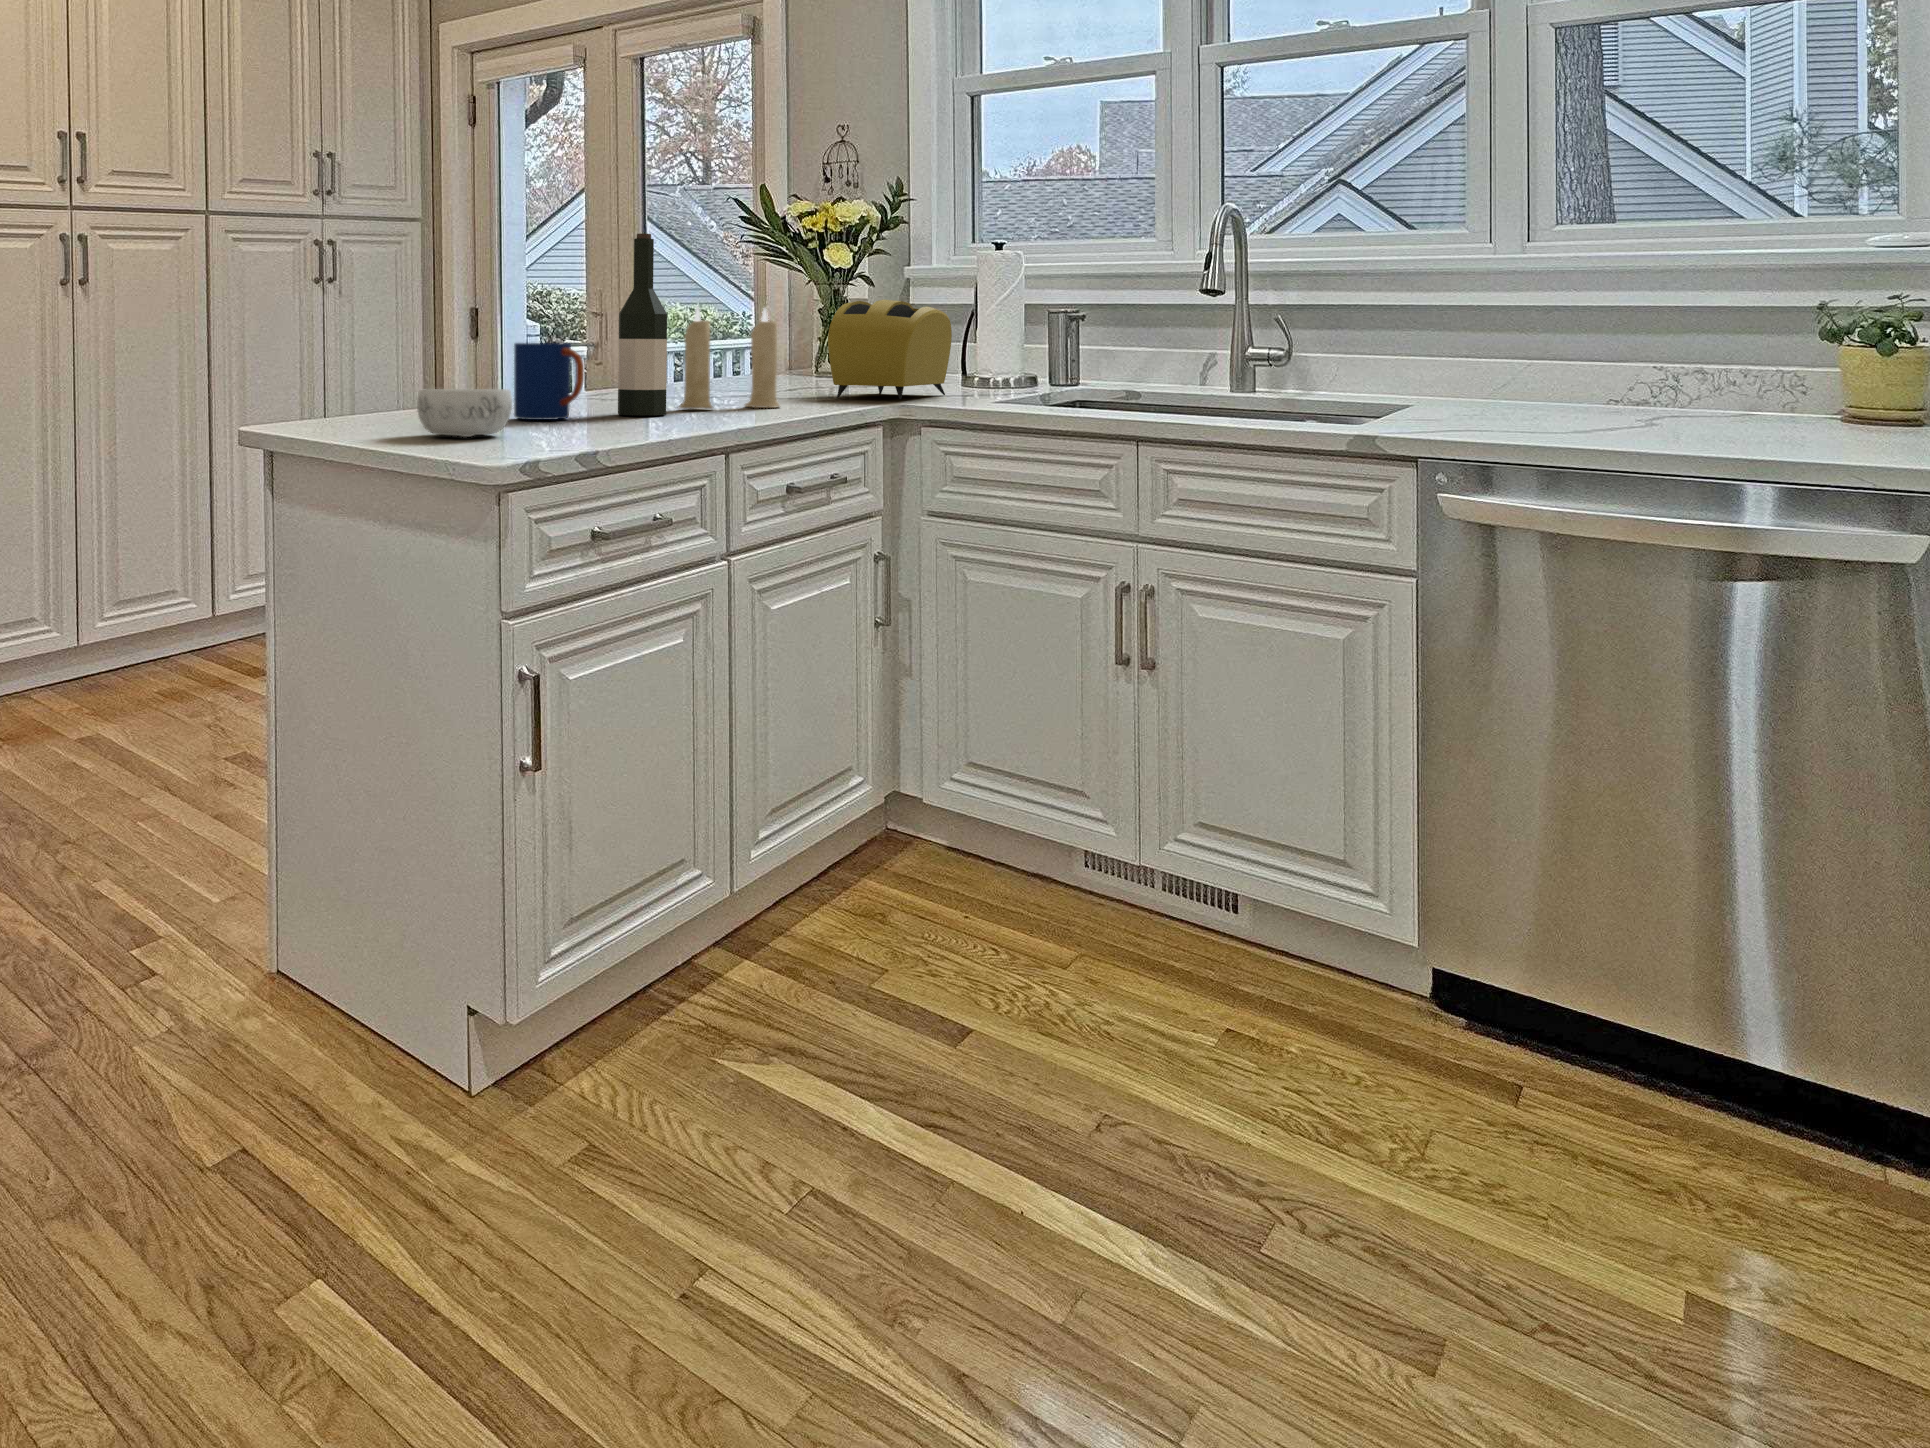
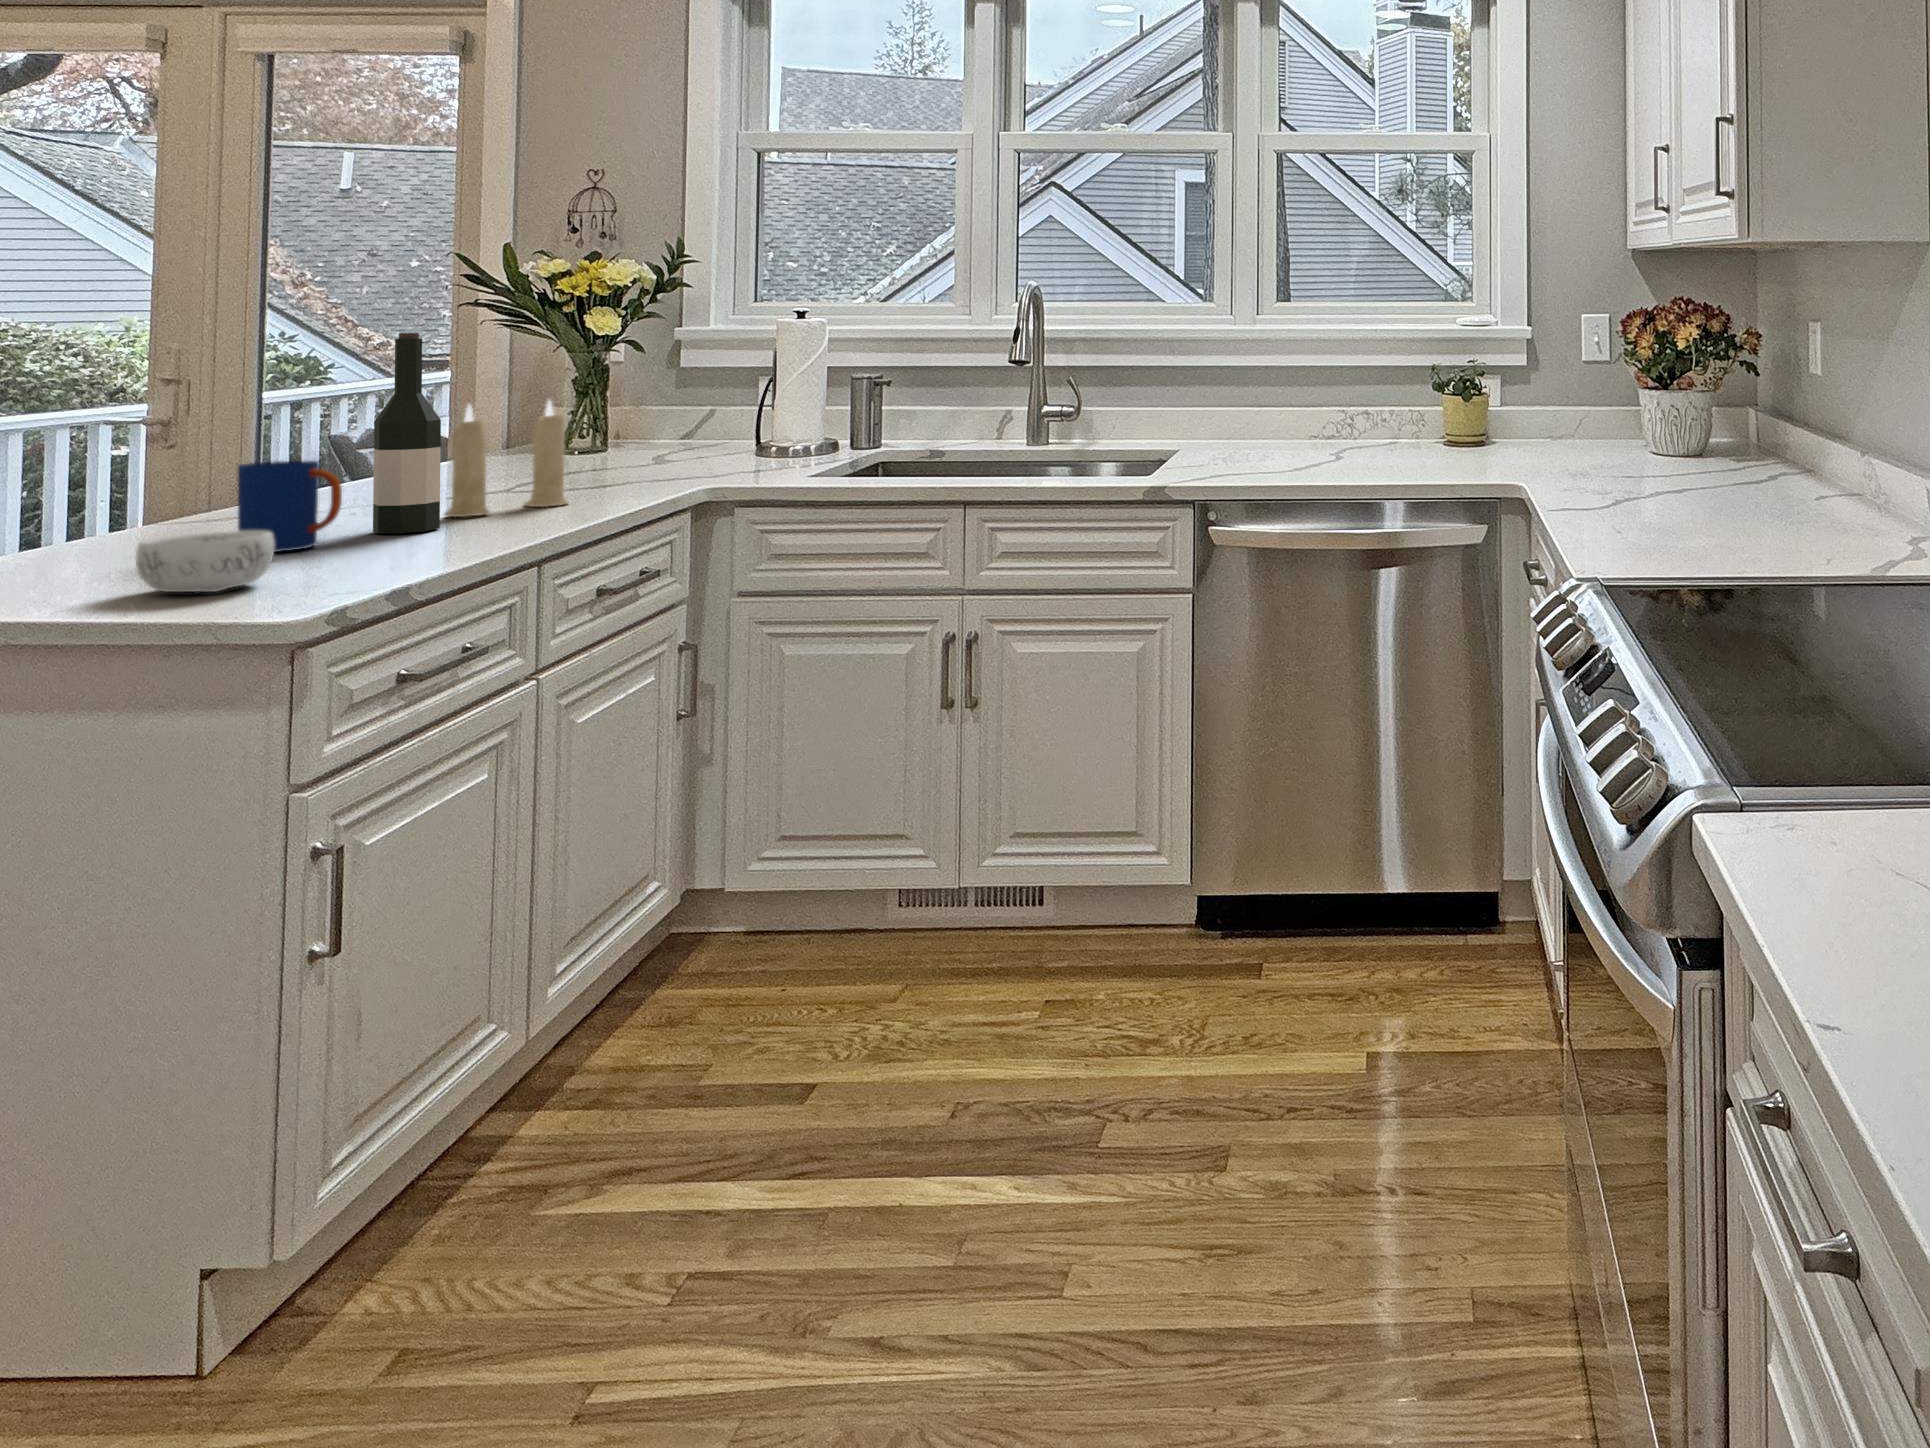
toaster: present [828,300,952,399] -> none [612,377,749,483]

